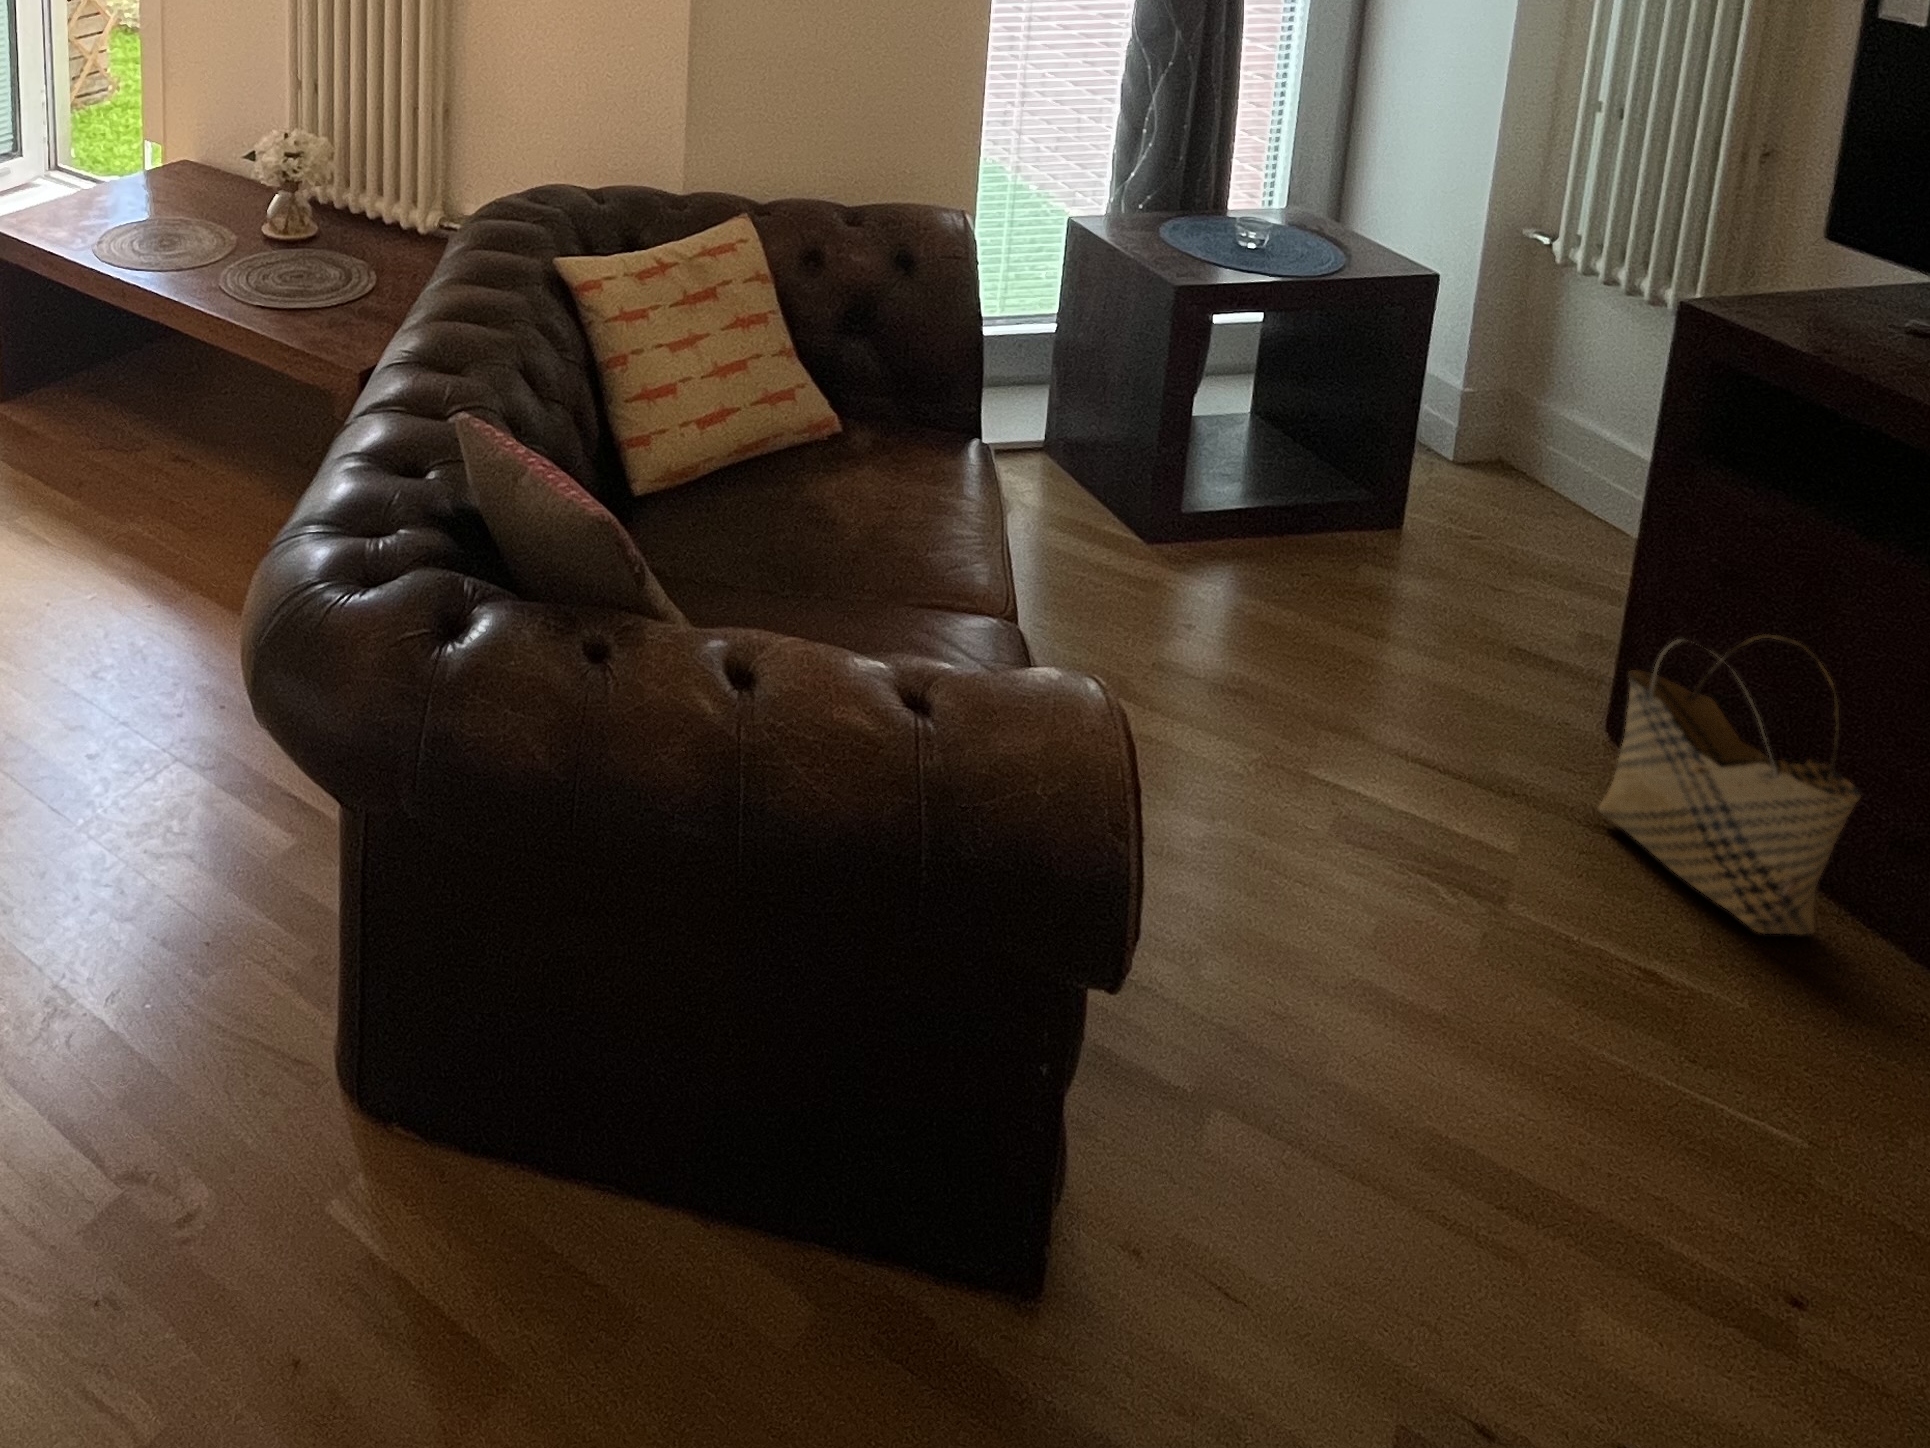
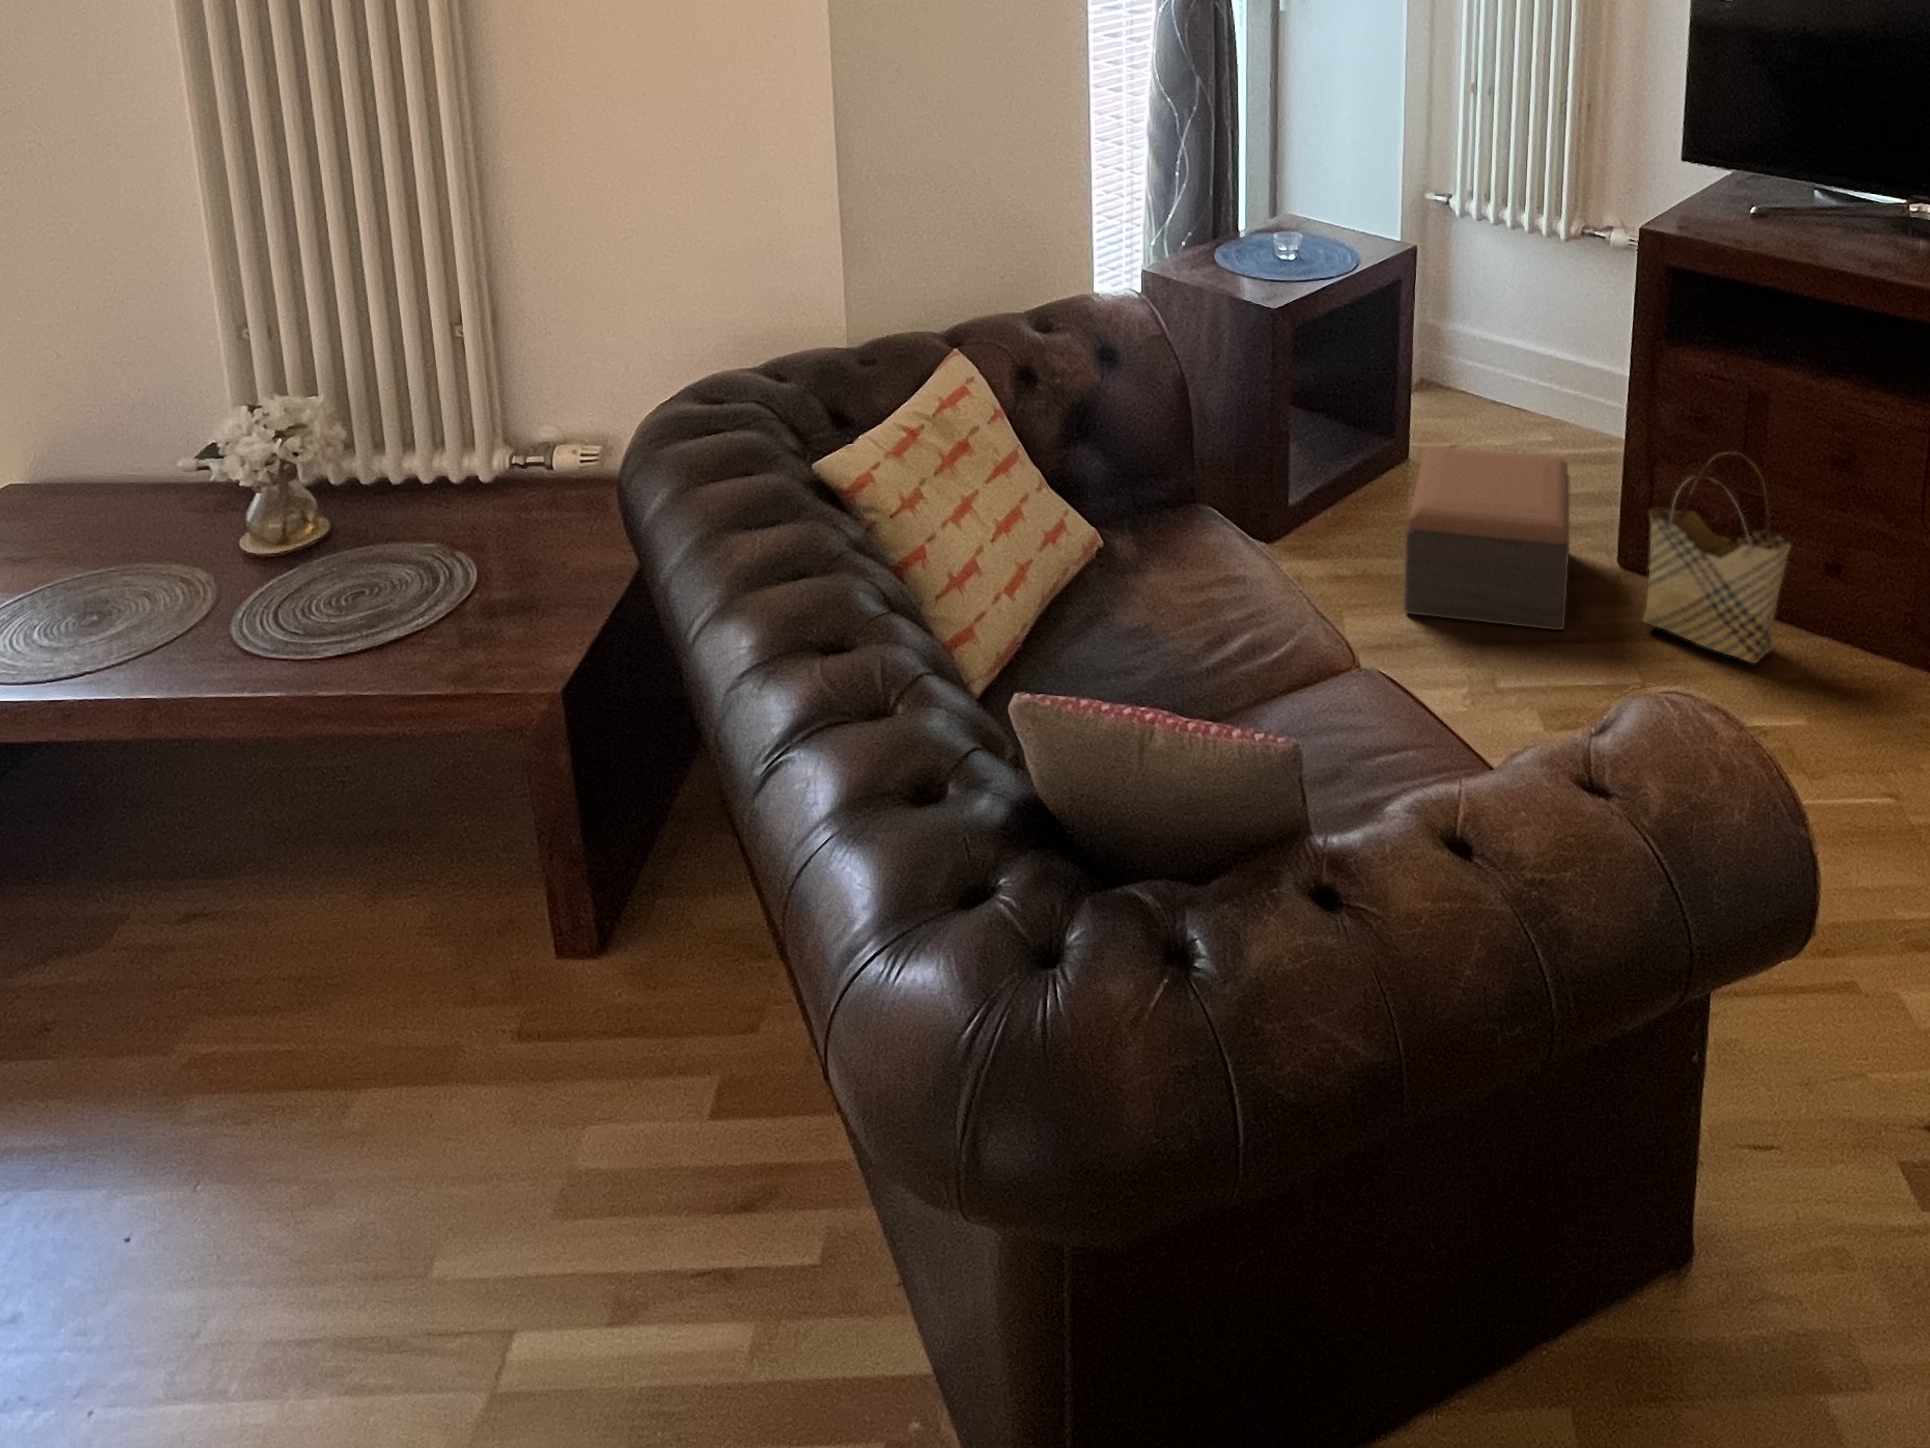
footstool: none [1252,500,1555,769] -> present [1404,447,1570,630]

